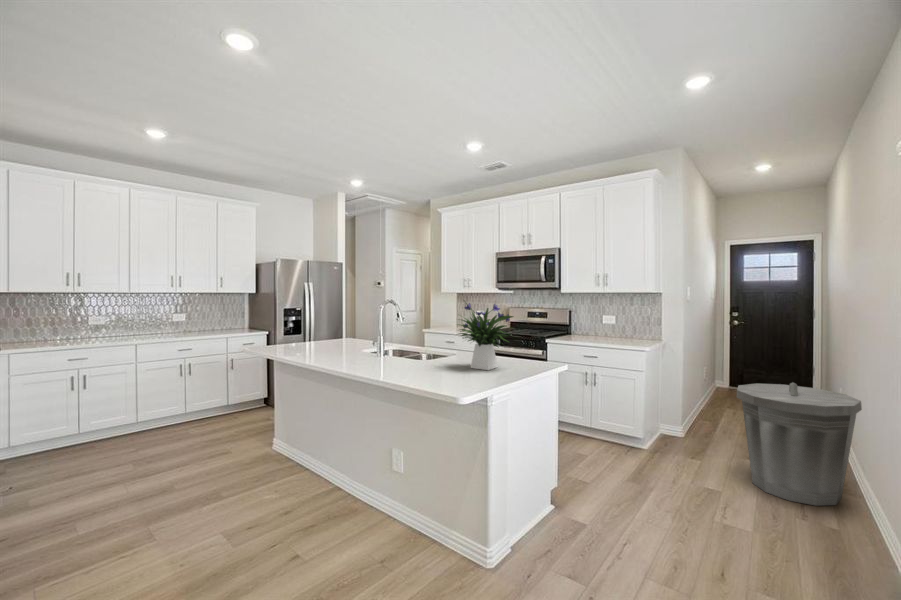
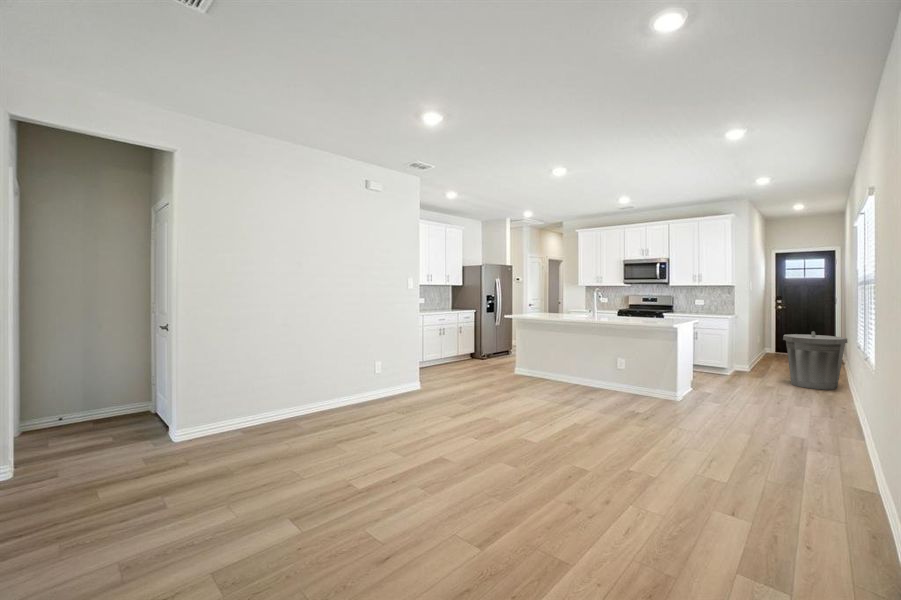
flower arrangement: present [459,303,513,370] -> none [644,287,677,320]

